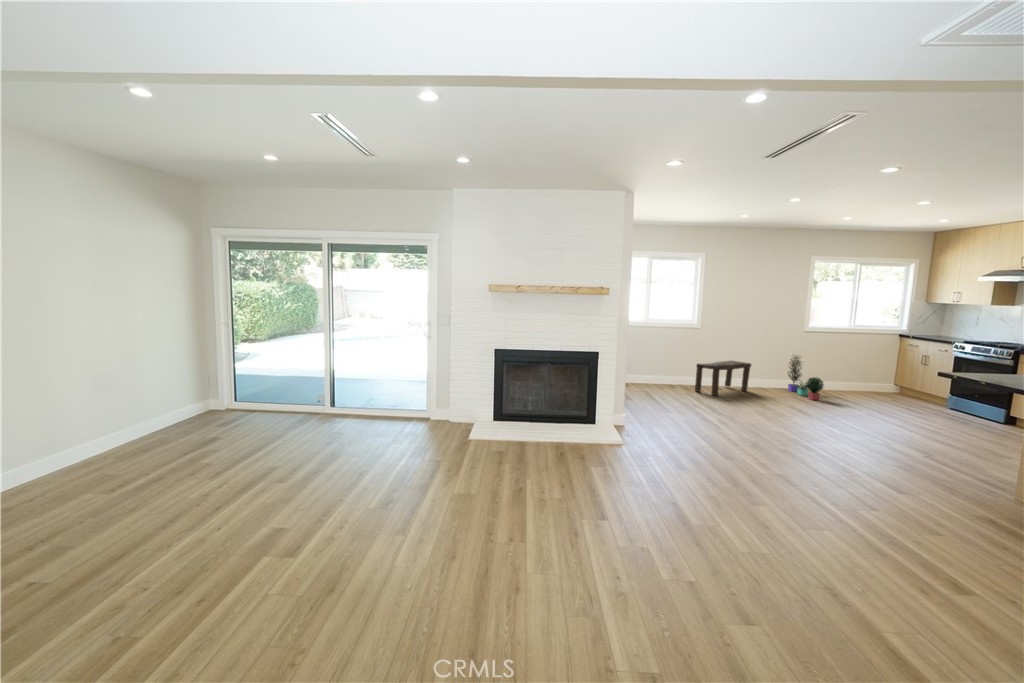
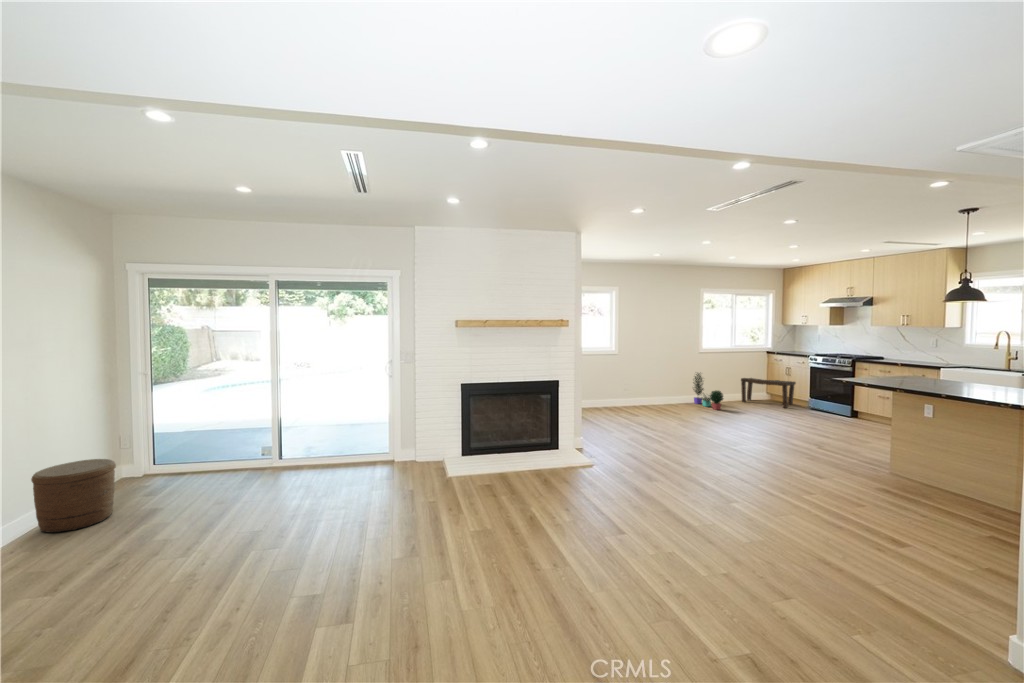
bench: present [695,361,751,396] -> present [741,378,796,408]
woven basket: none [129,391,192,446] -> present [31,459,116,533]

